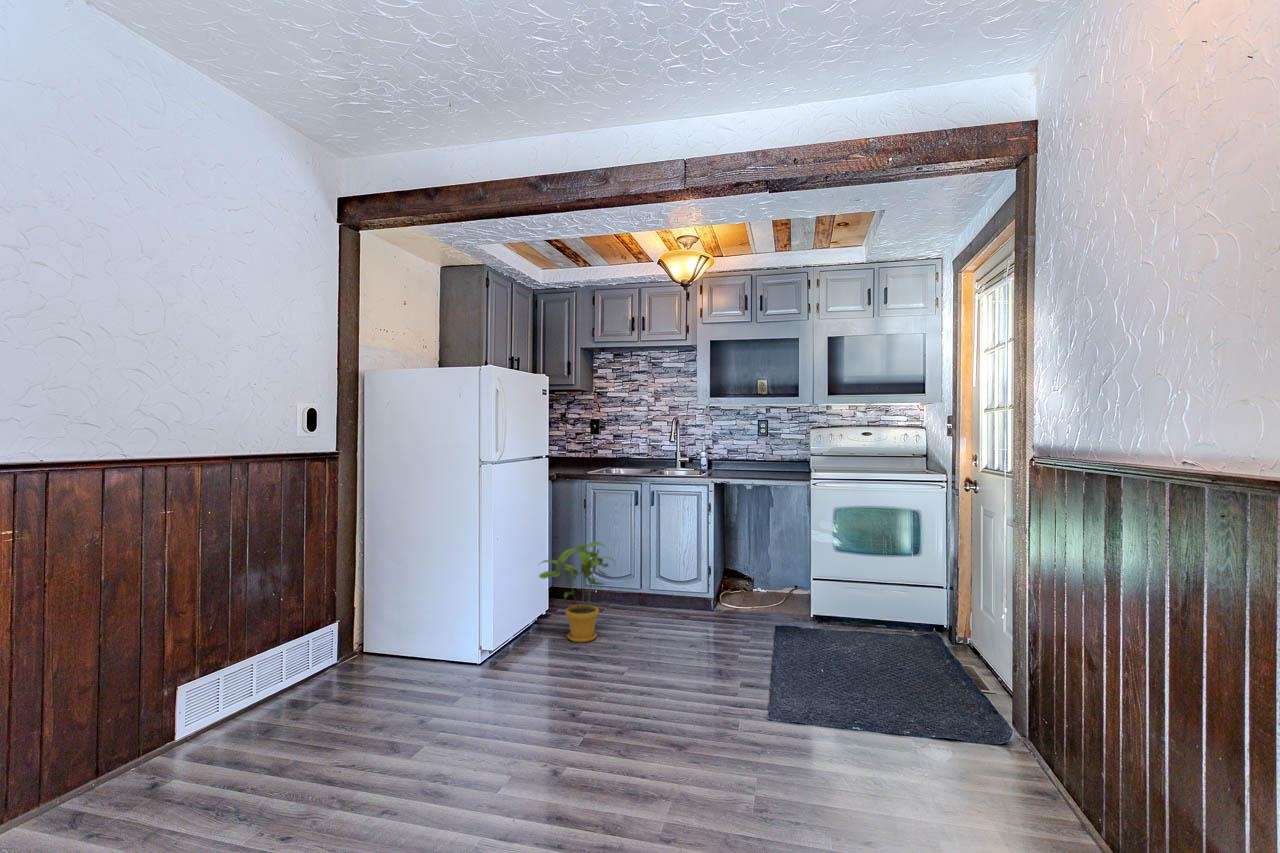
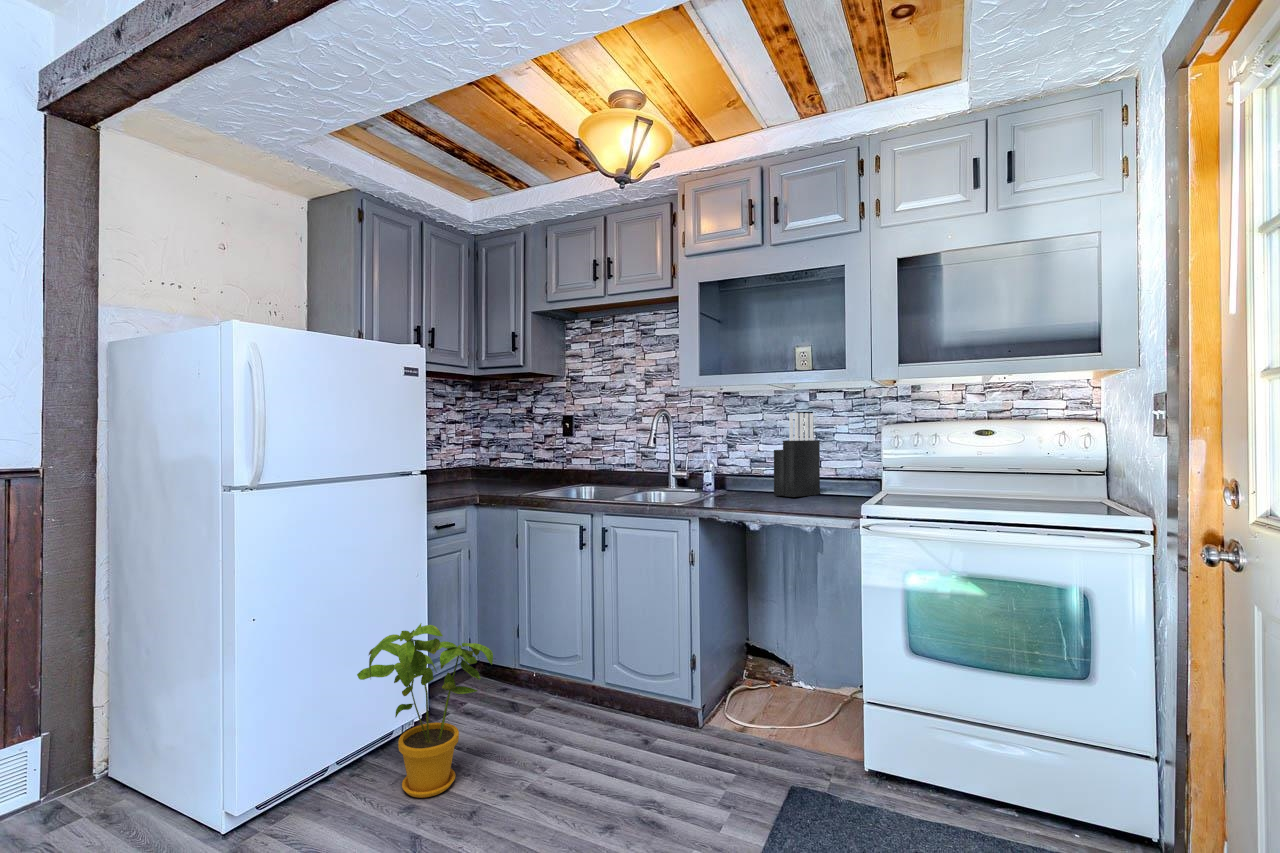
knife block: none [749,421,775,472] -> present [774,413,820,497]

